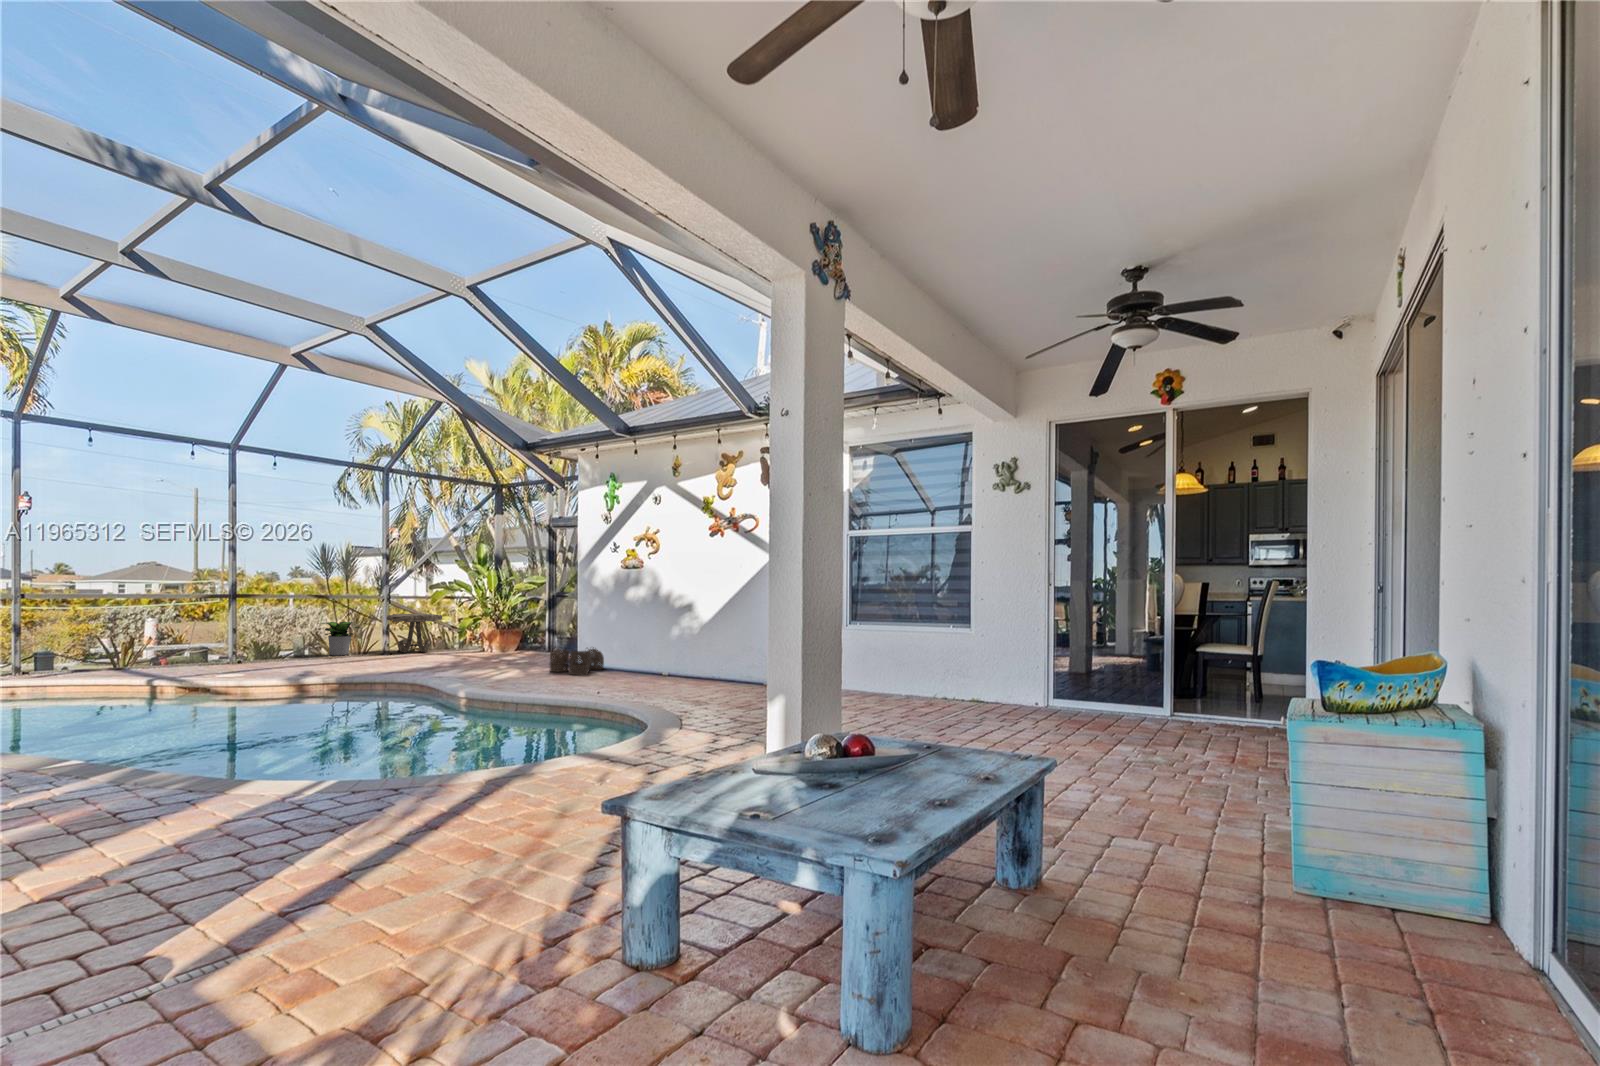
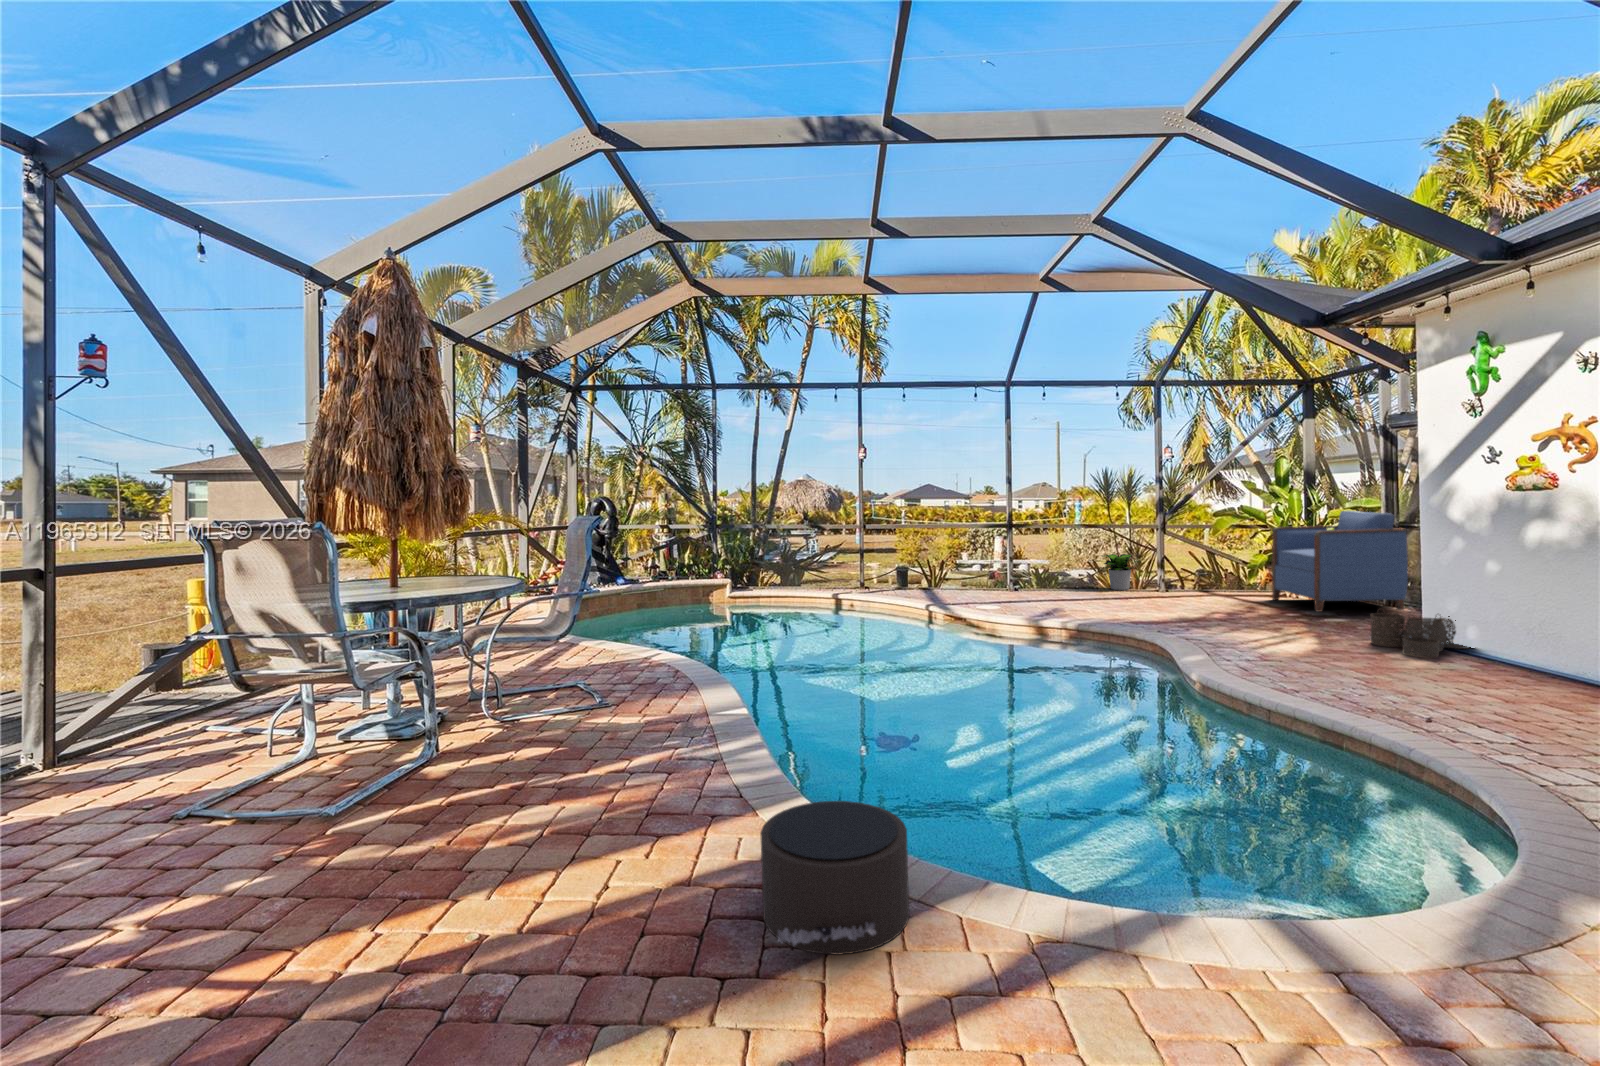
armchair: none [473,585,563,659] -> present [1272,511,1408,612]
side table: present [387,614,442,652] -> none [1169,545,1234,591]
pouf: none [210,754,360,849] -> present [760,801,909,955]

